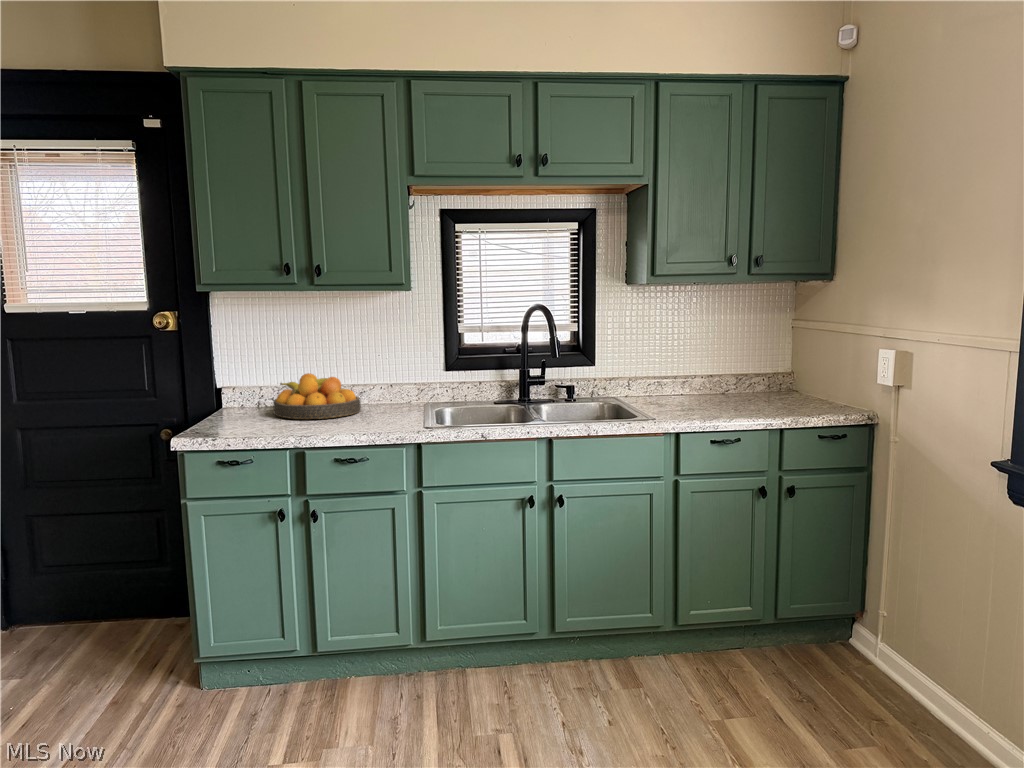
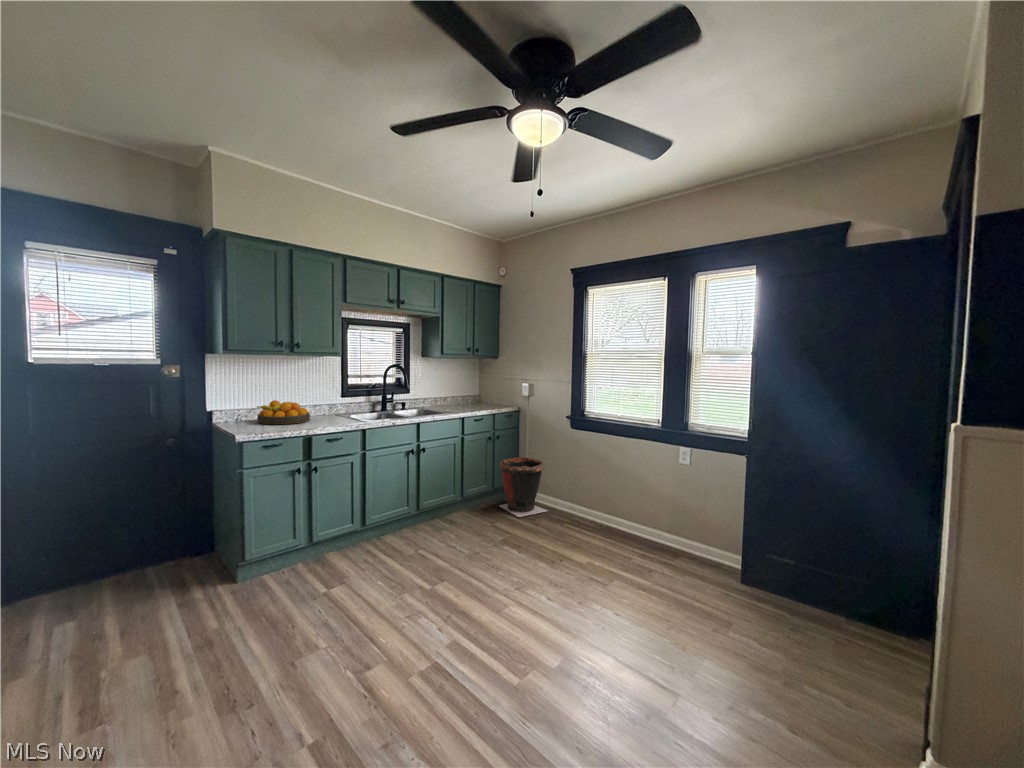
trash can: none [776,554,922,738] -> present [499,457,548,517]

